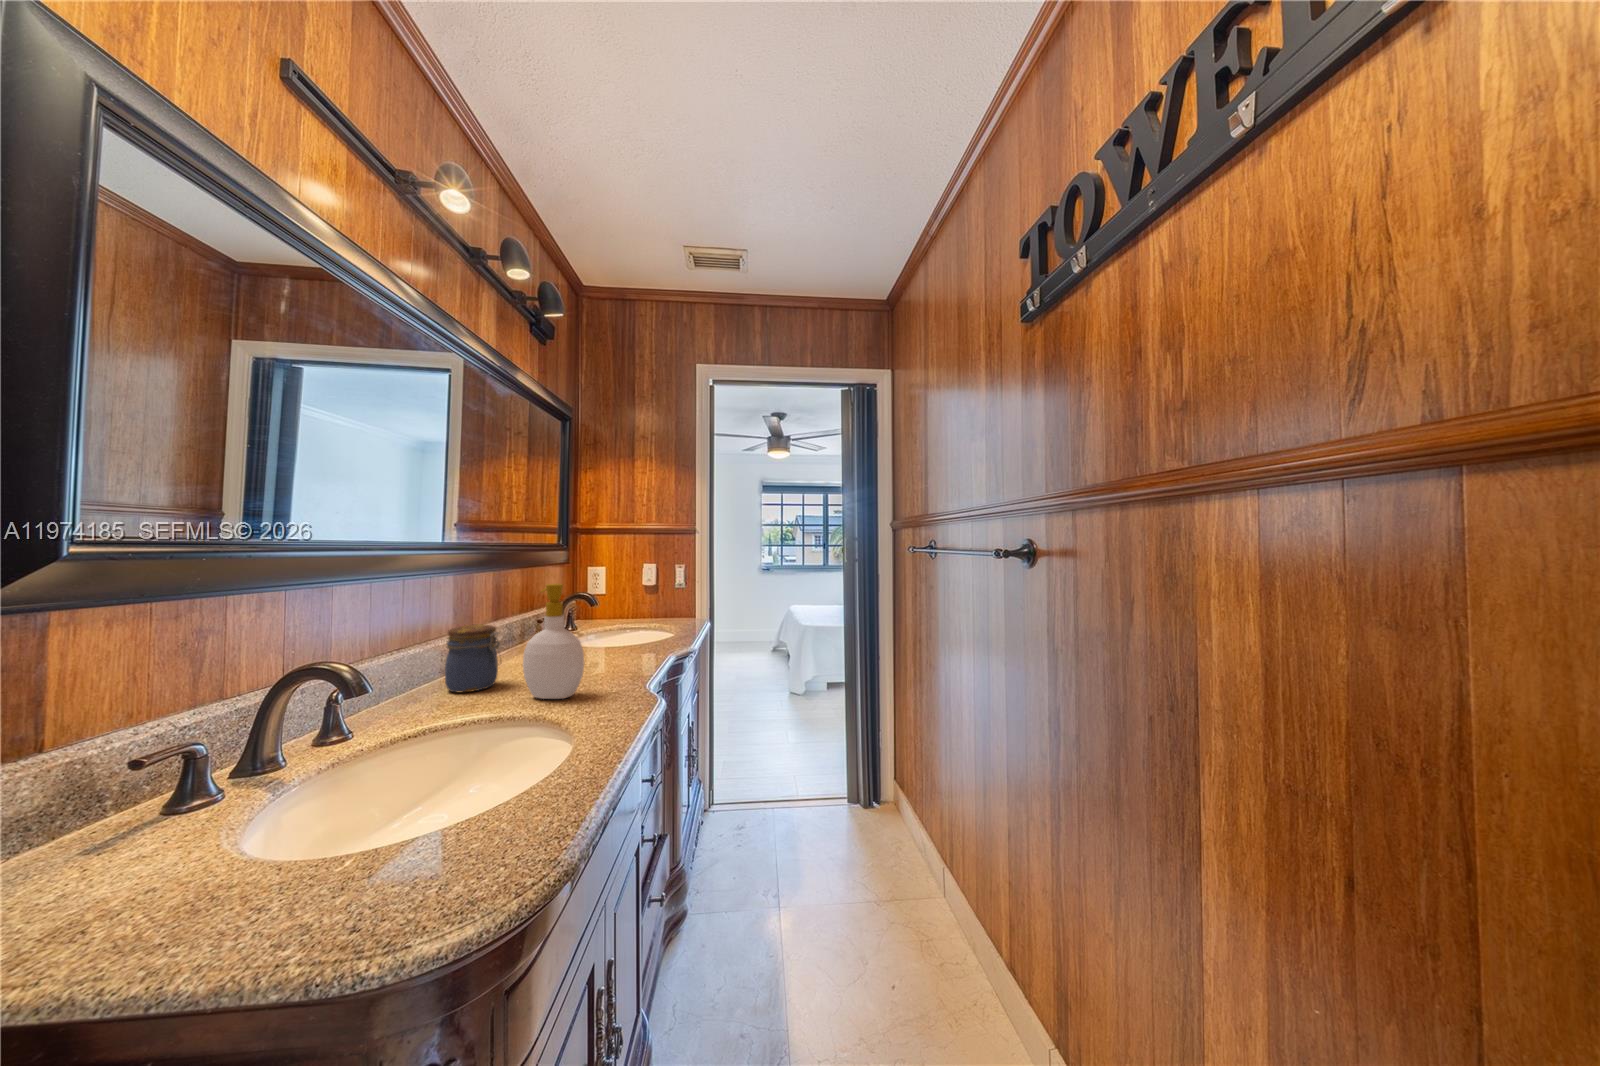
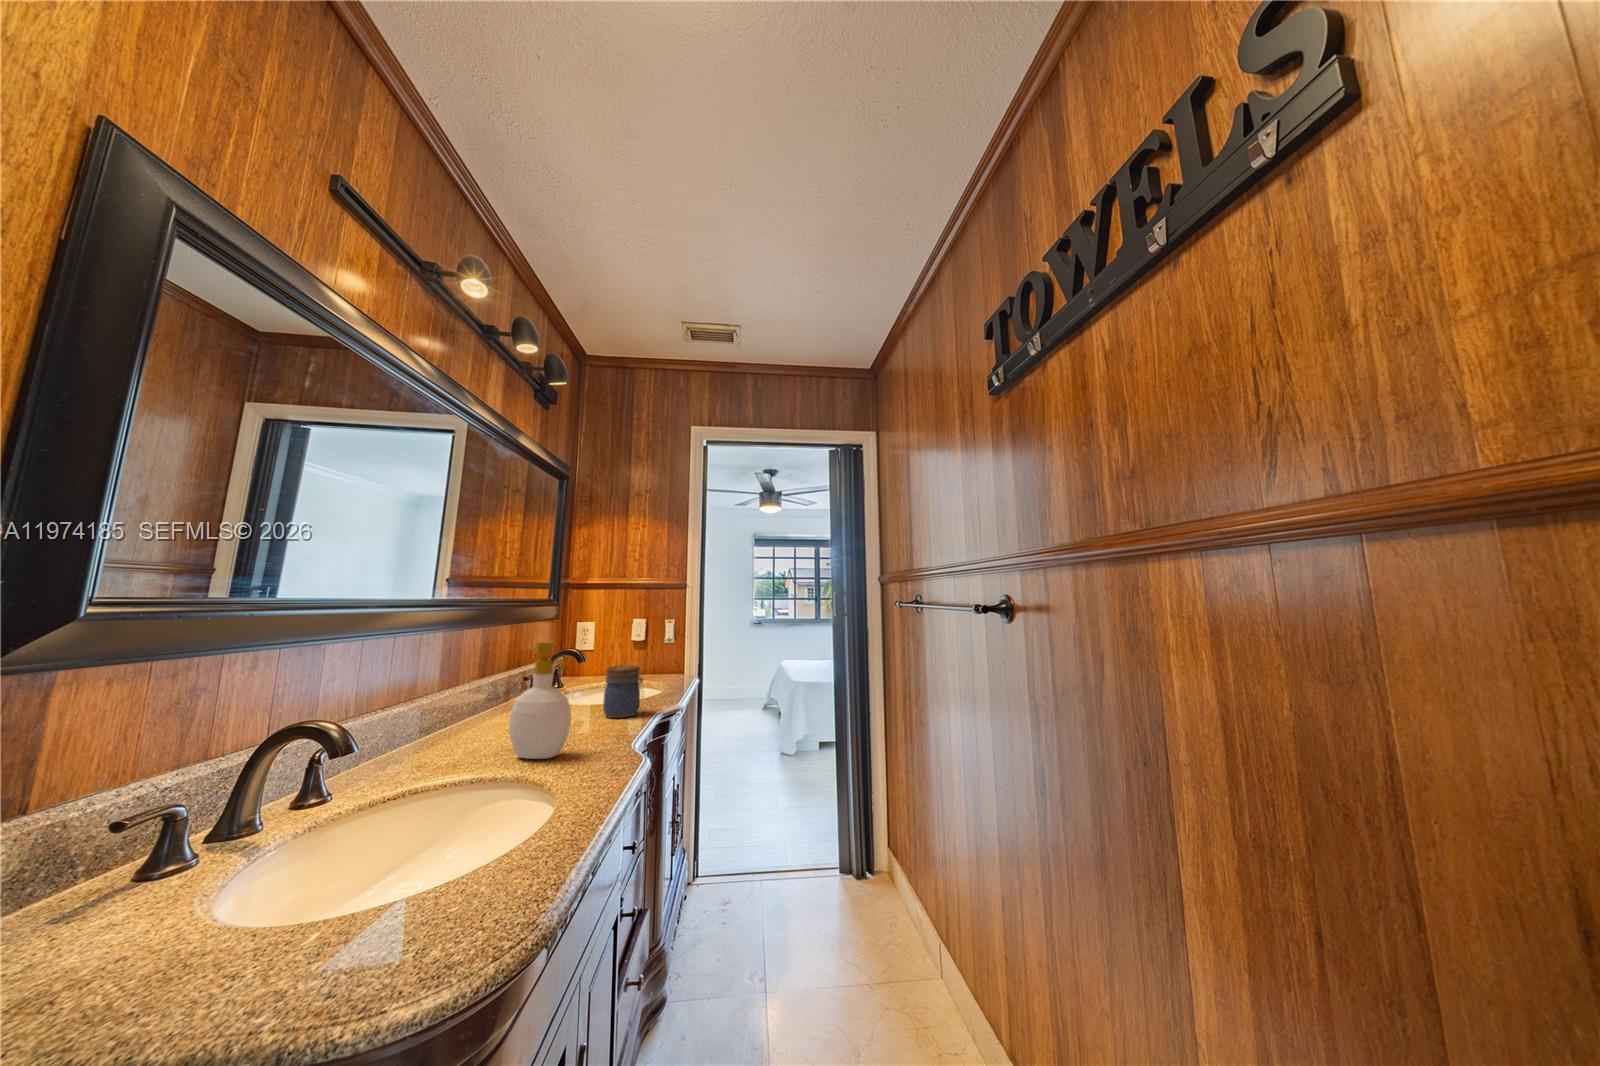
jar: present [445,624,500,692] -> present [603,665,644,718]

